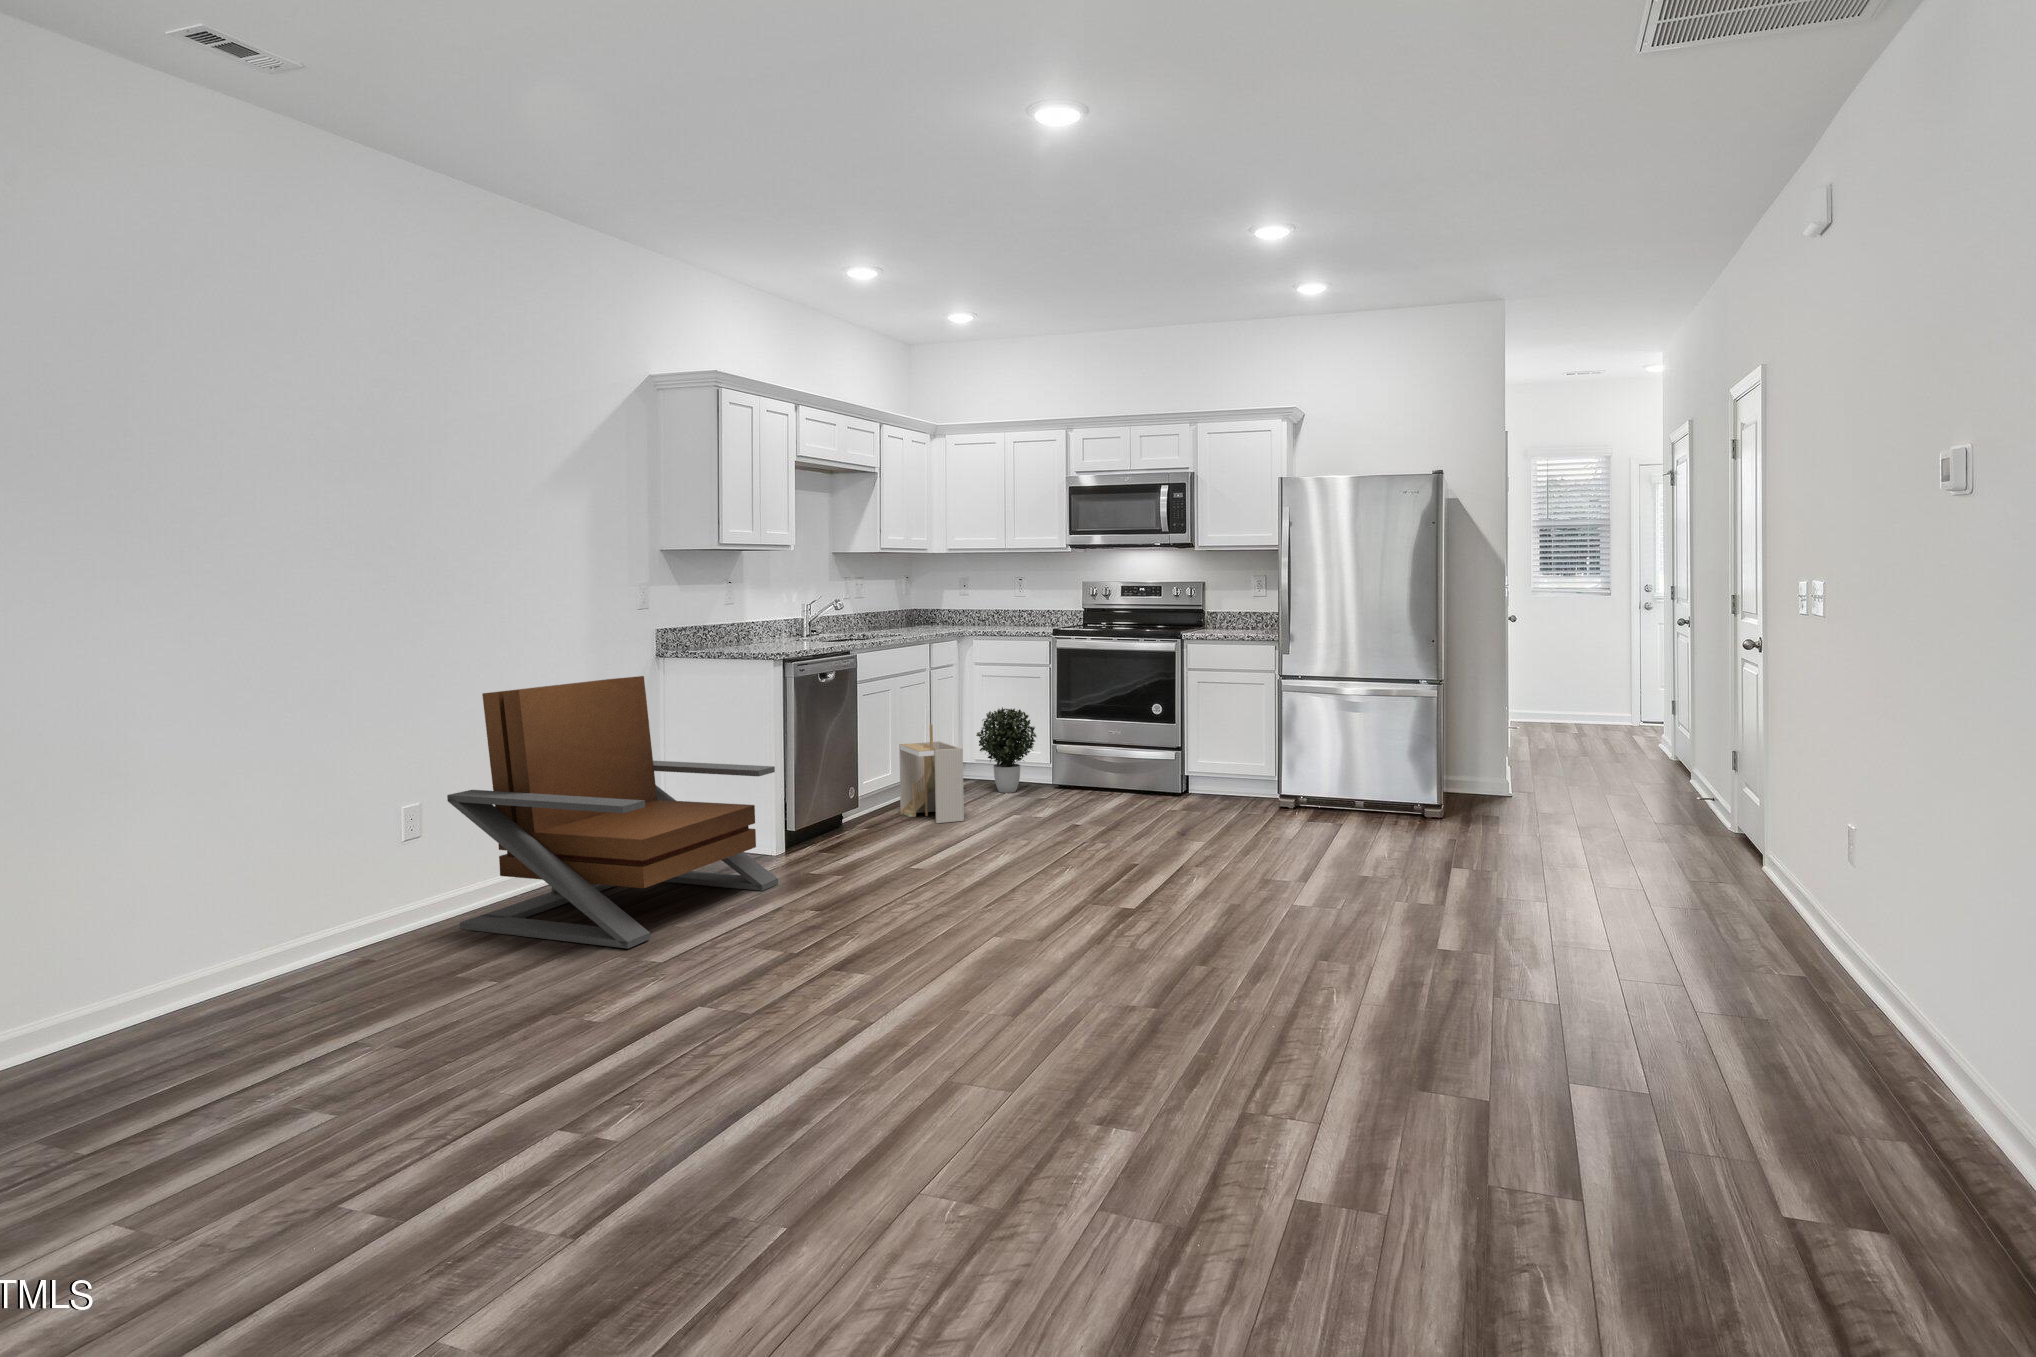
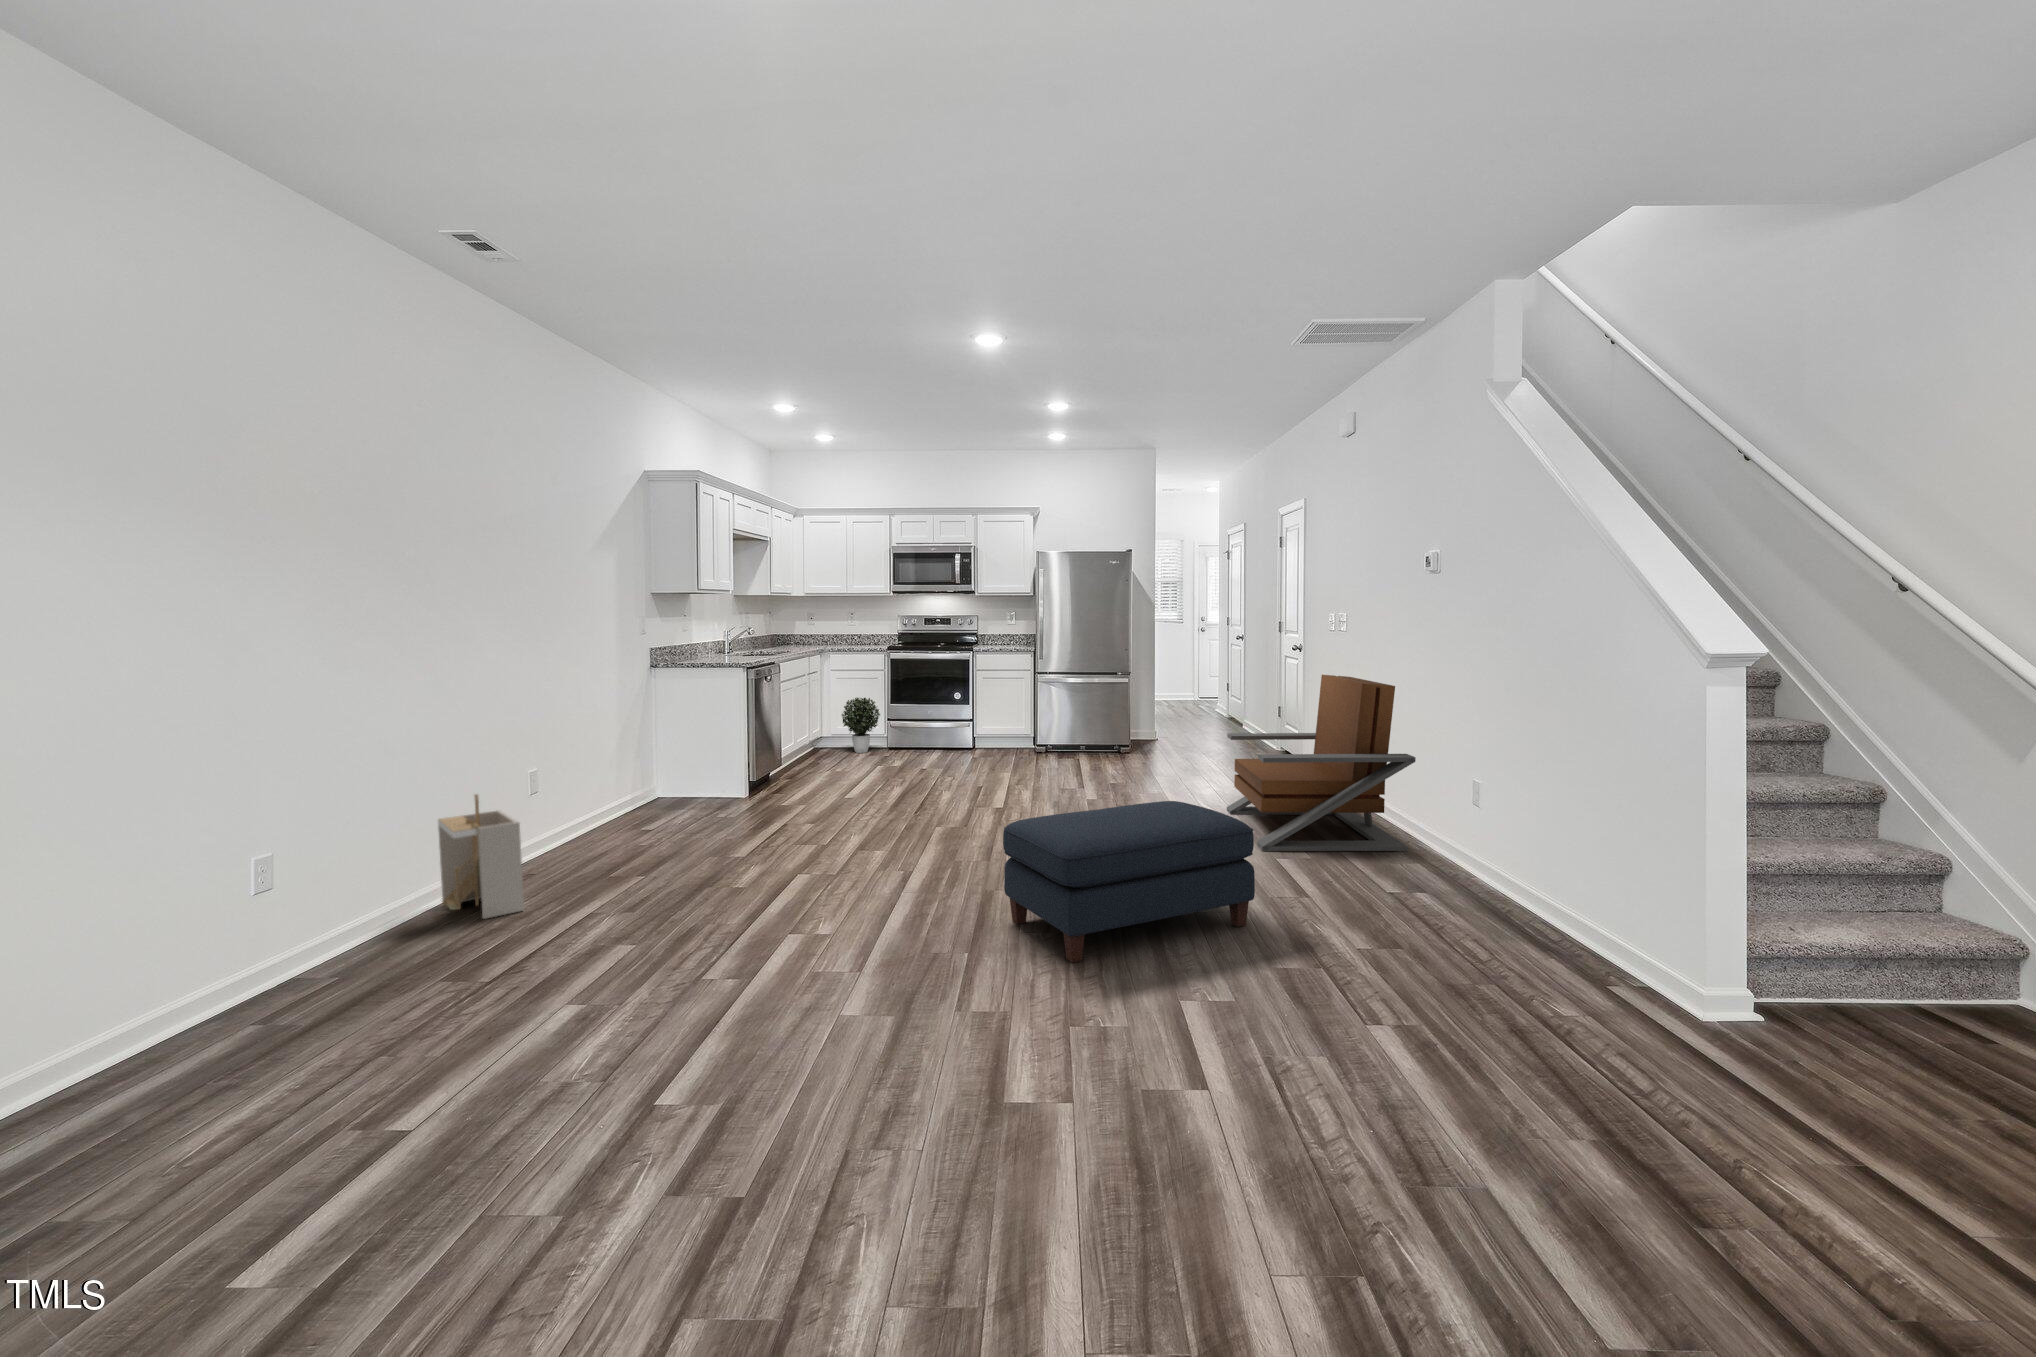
lounge chair: present [447,676,778,948] -> present [1227,675,1416,851]
storage bin: present [899,724,964,823] -> present [438,794,524,919]
ottoman: none [913,957,1398,1287] -> present [1003,801,1255,963]

